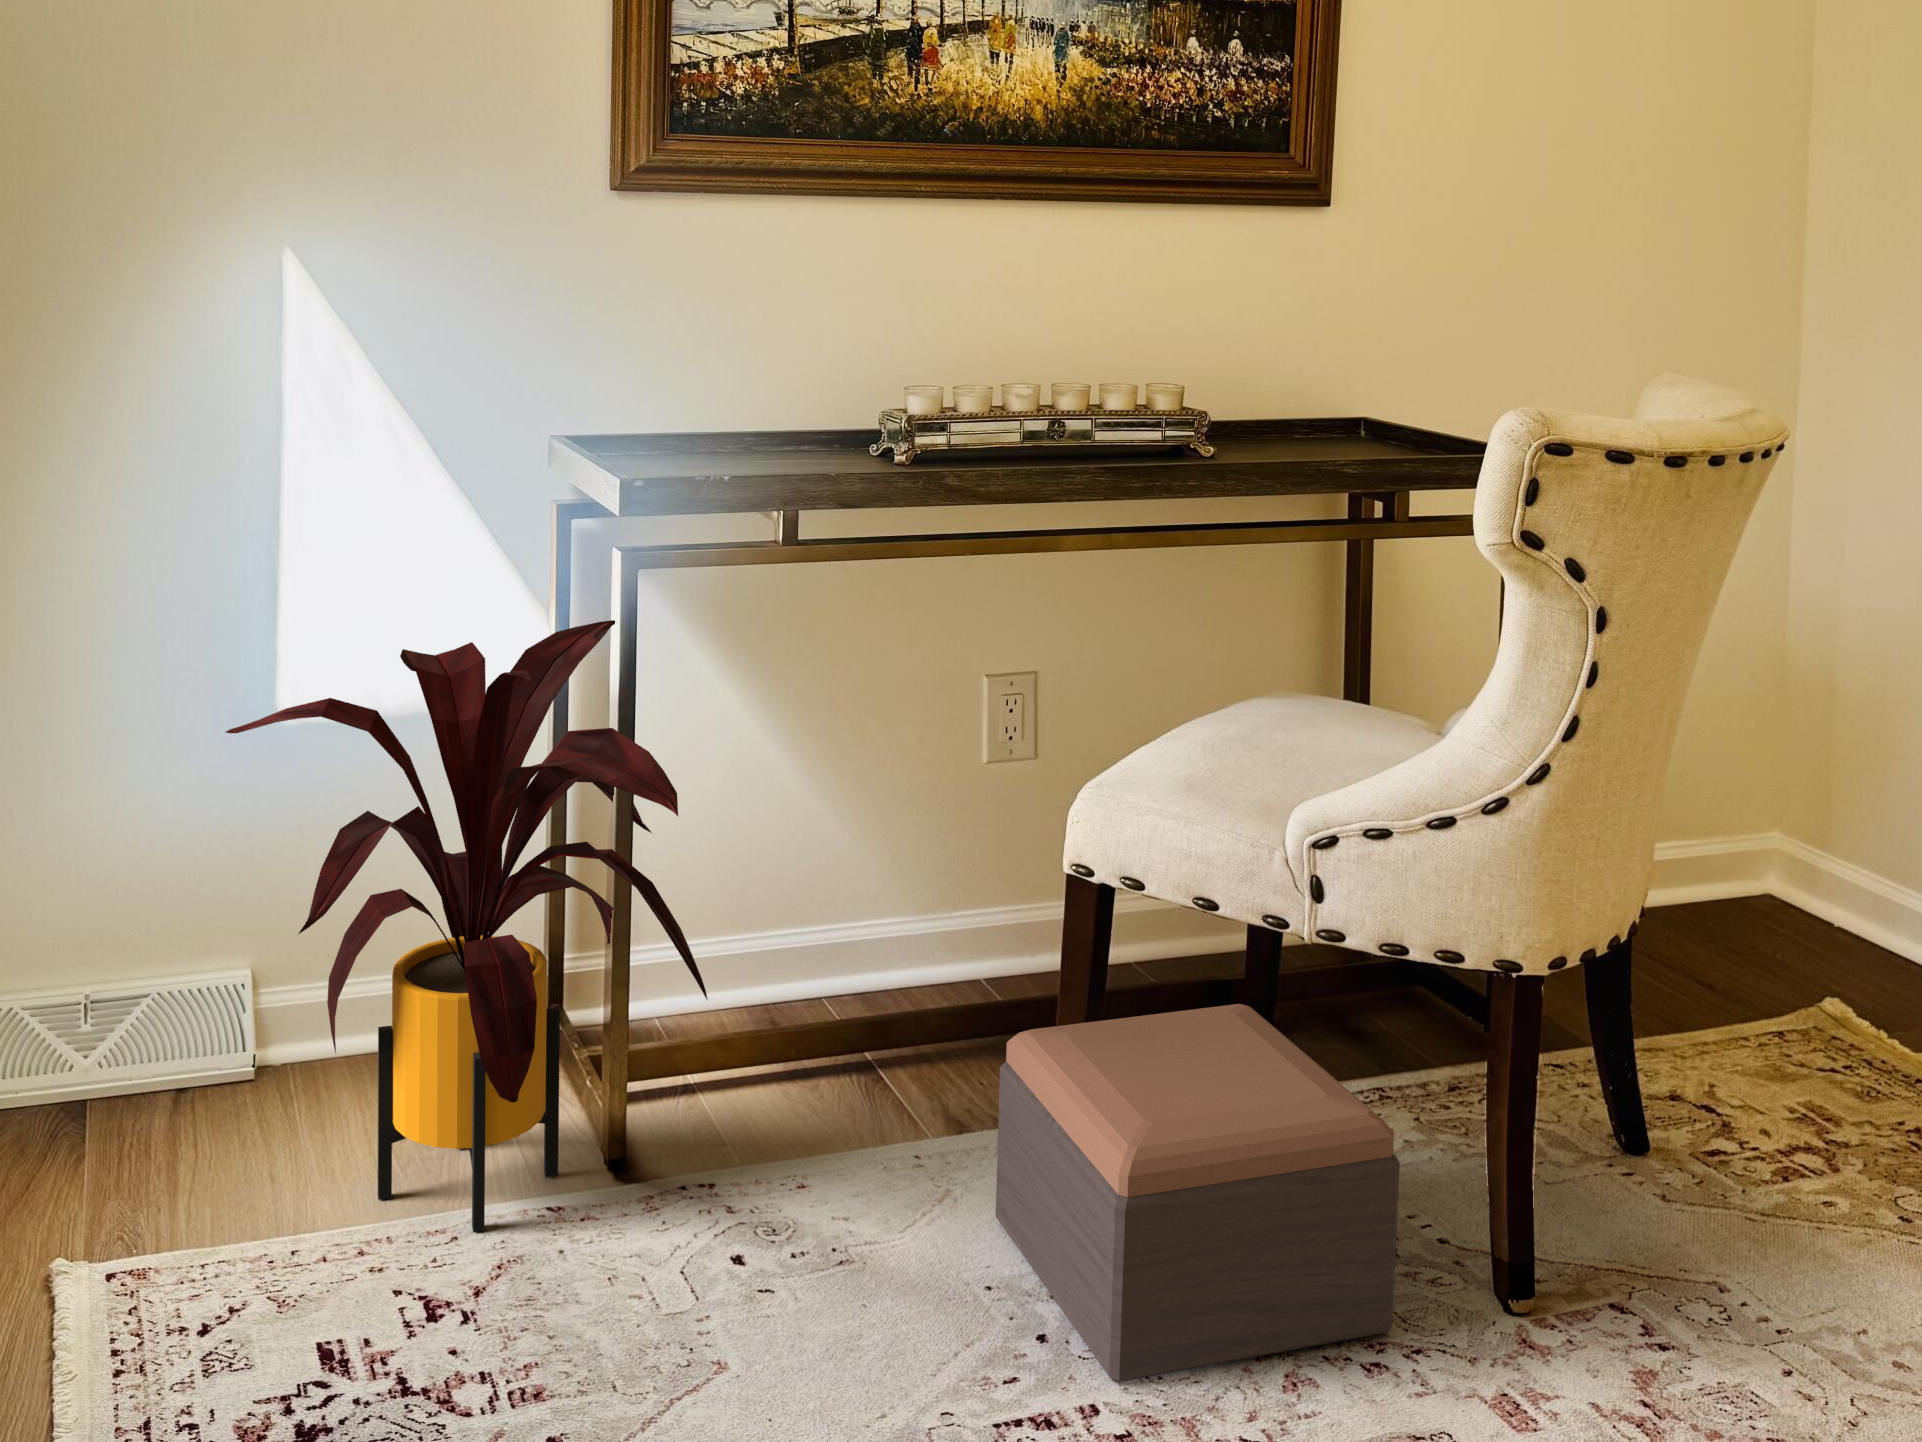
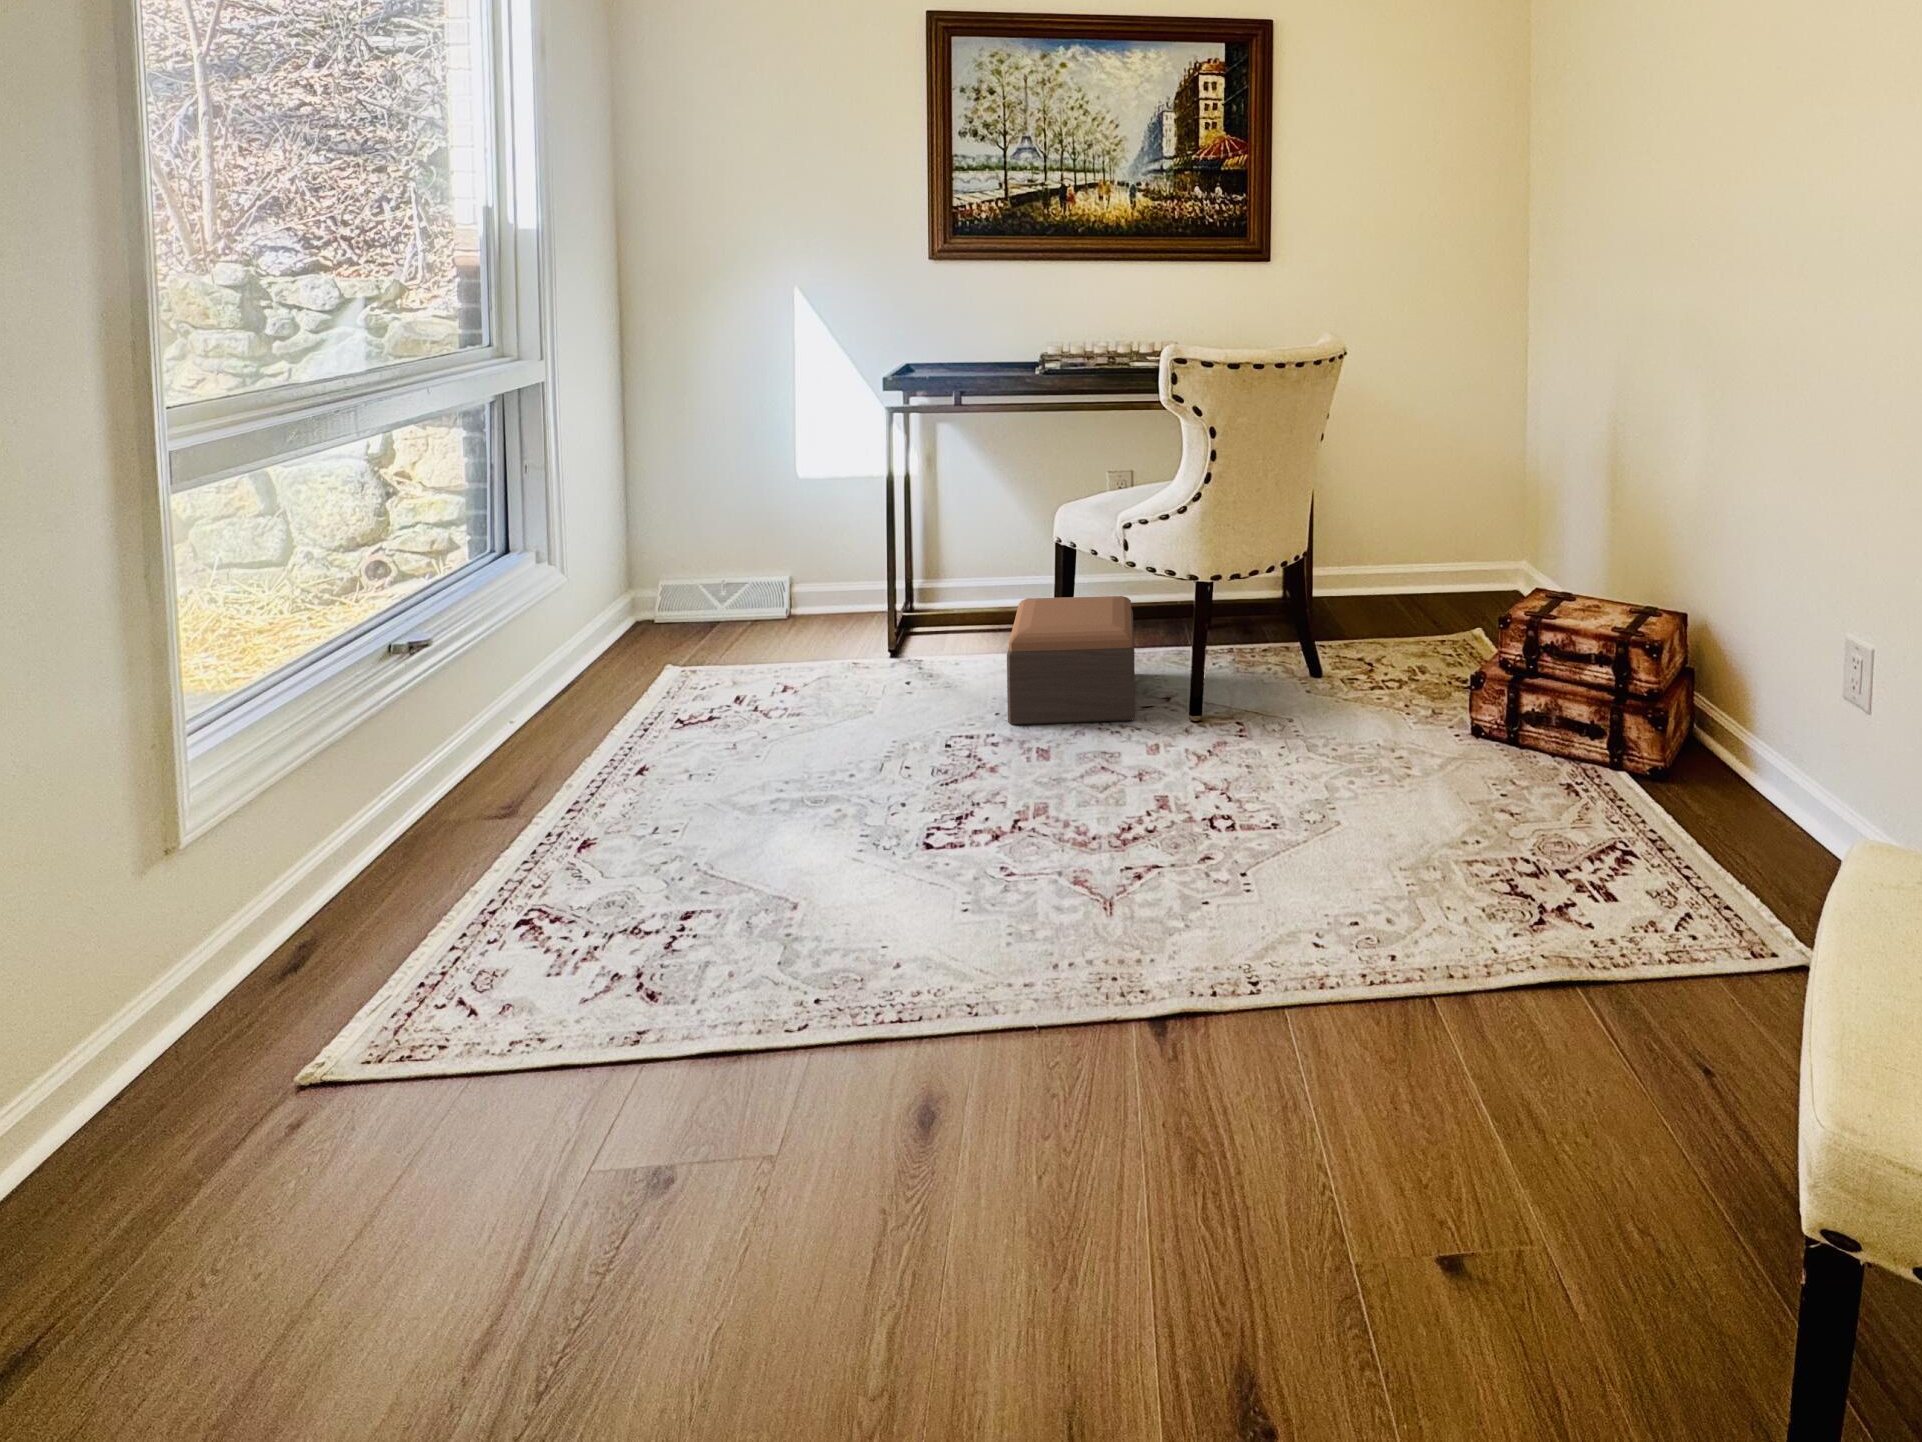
house plant: present [226,620,707,1232] -> none [737,435,927,665]

